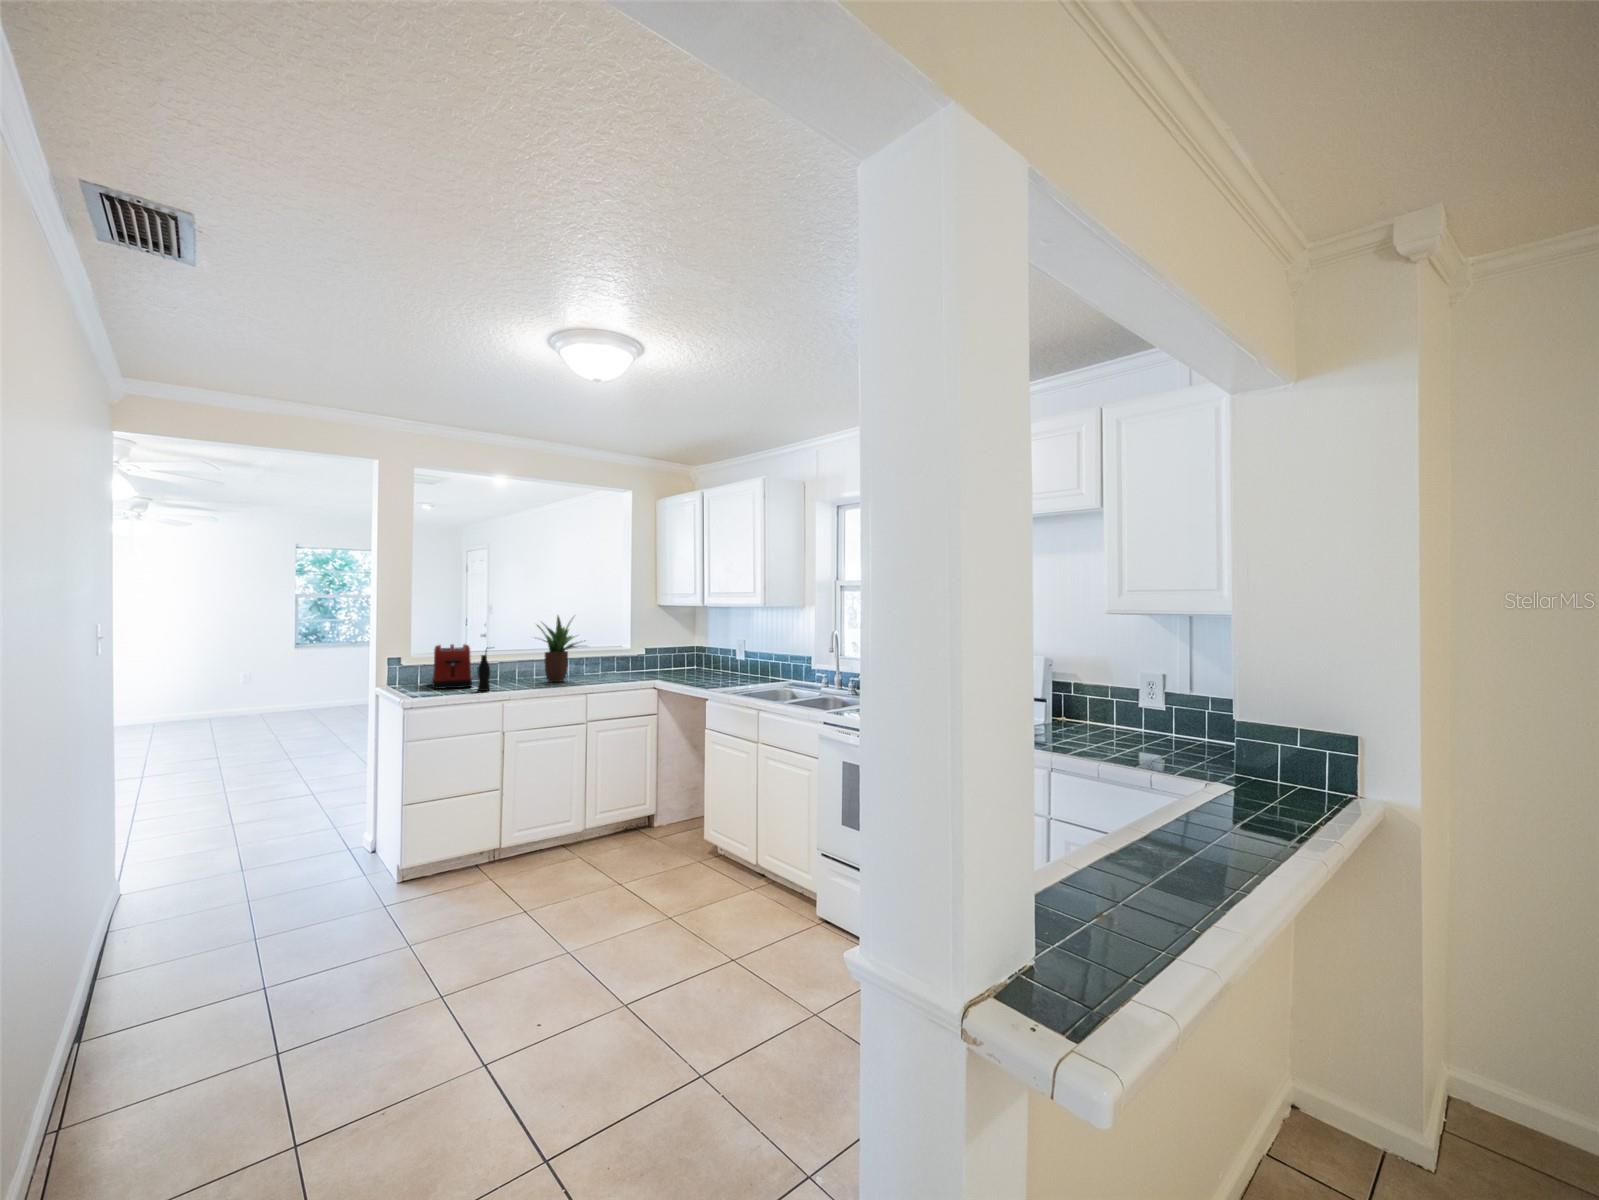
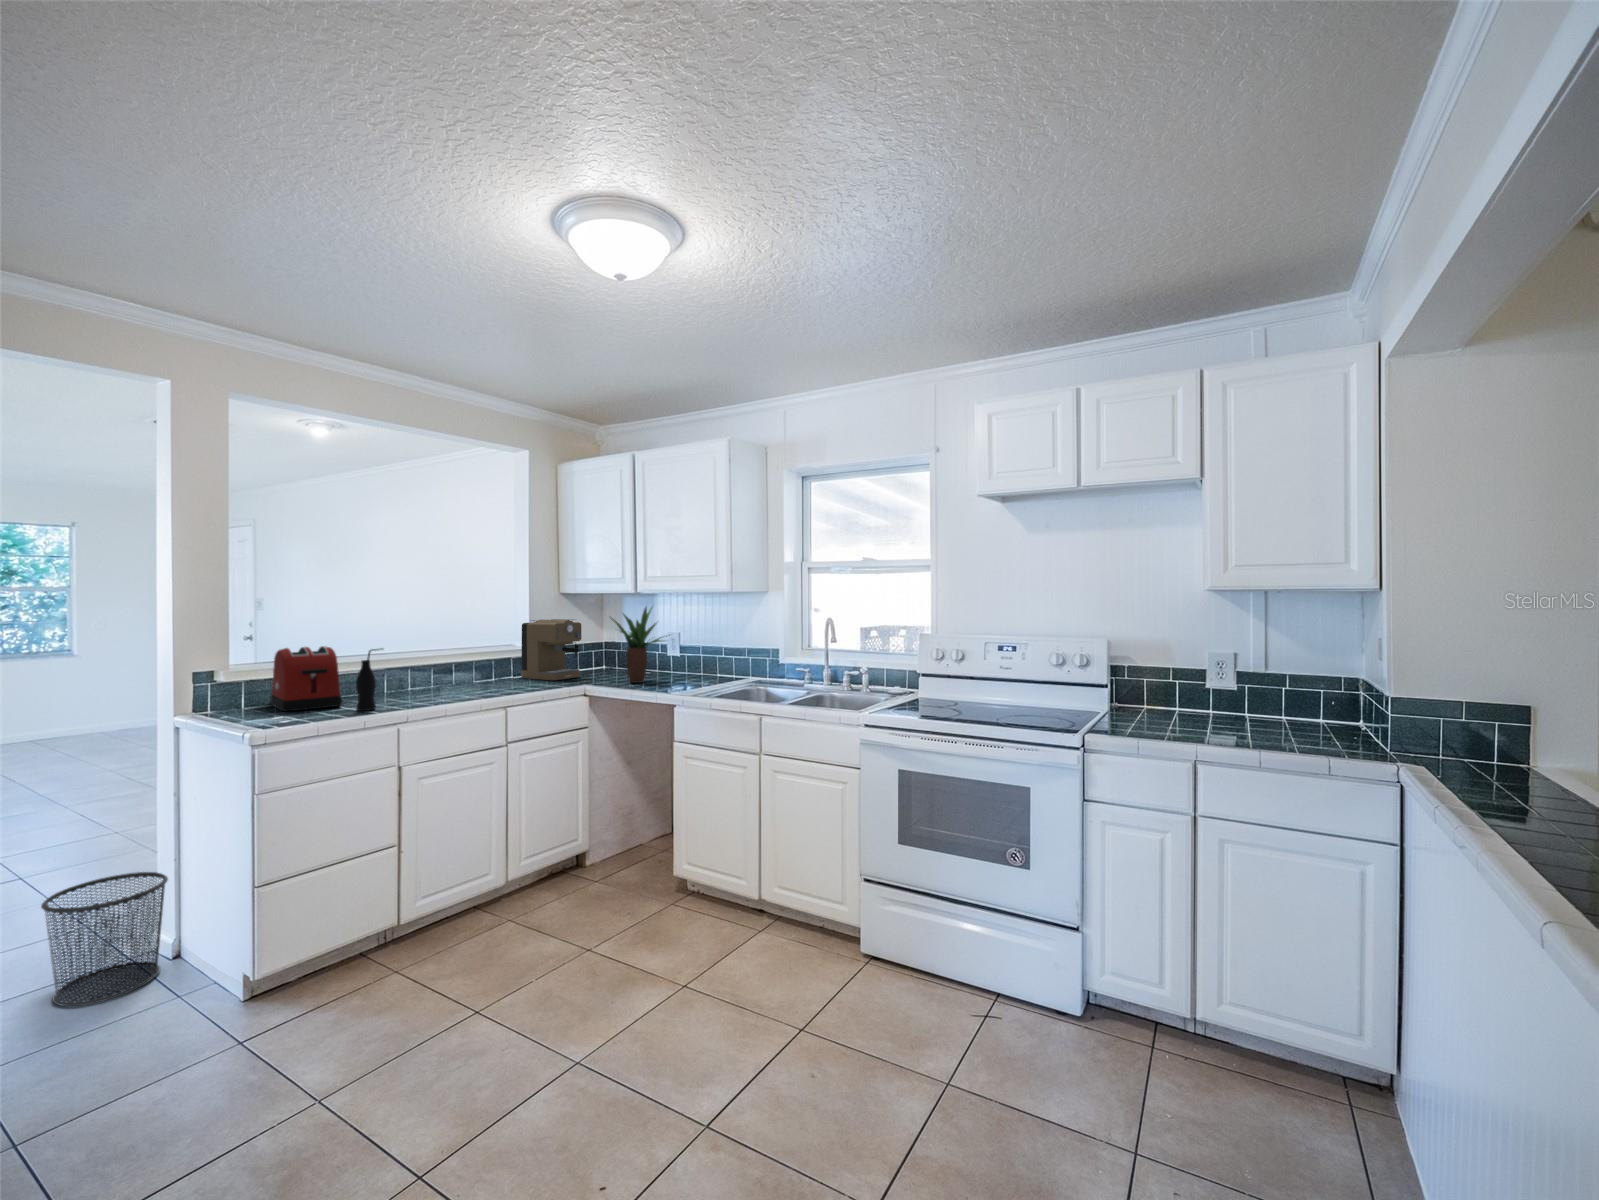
potted plant: present [537,616,578,682] -> present [611,607,670,683]
coffee maker: none [620,628,664,676] -> present [521,619,582,680]
waste bin: none [298,791,368,870] -> present [41,872,168,1006]

